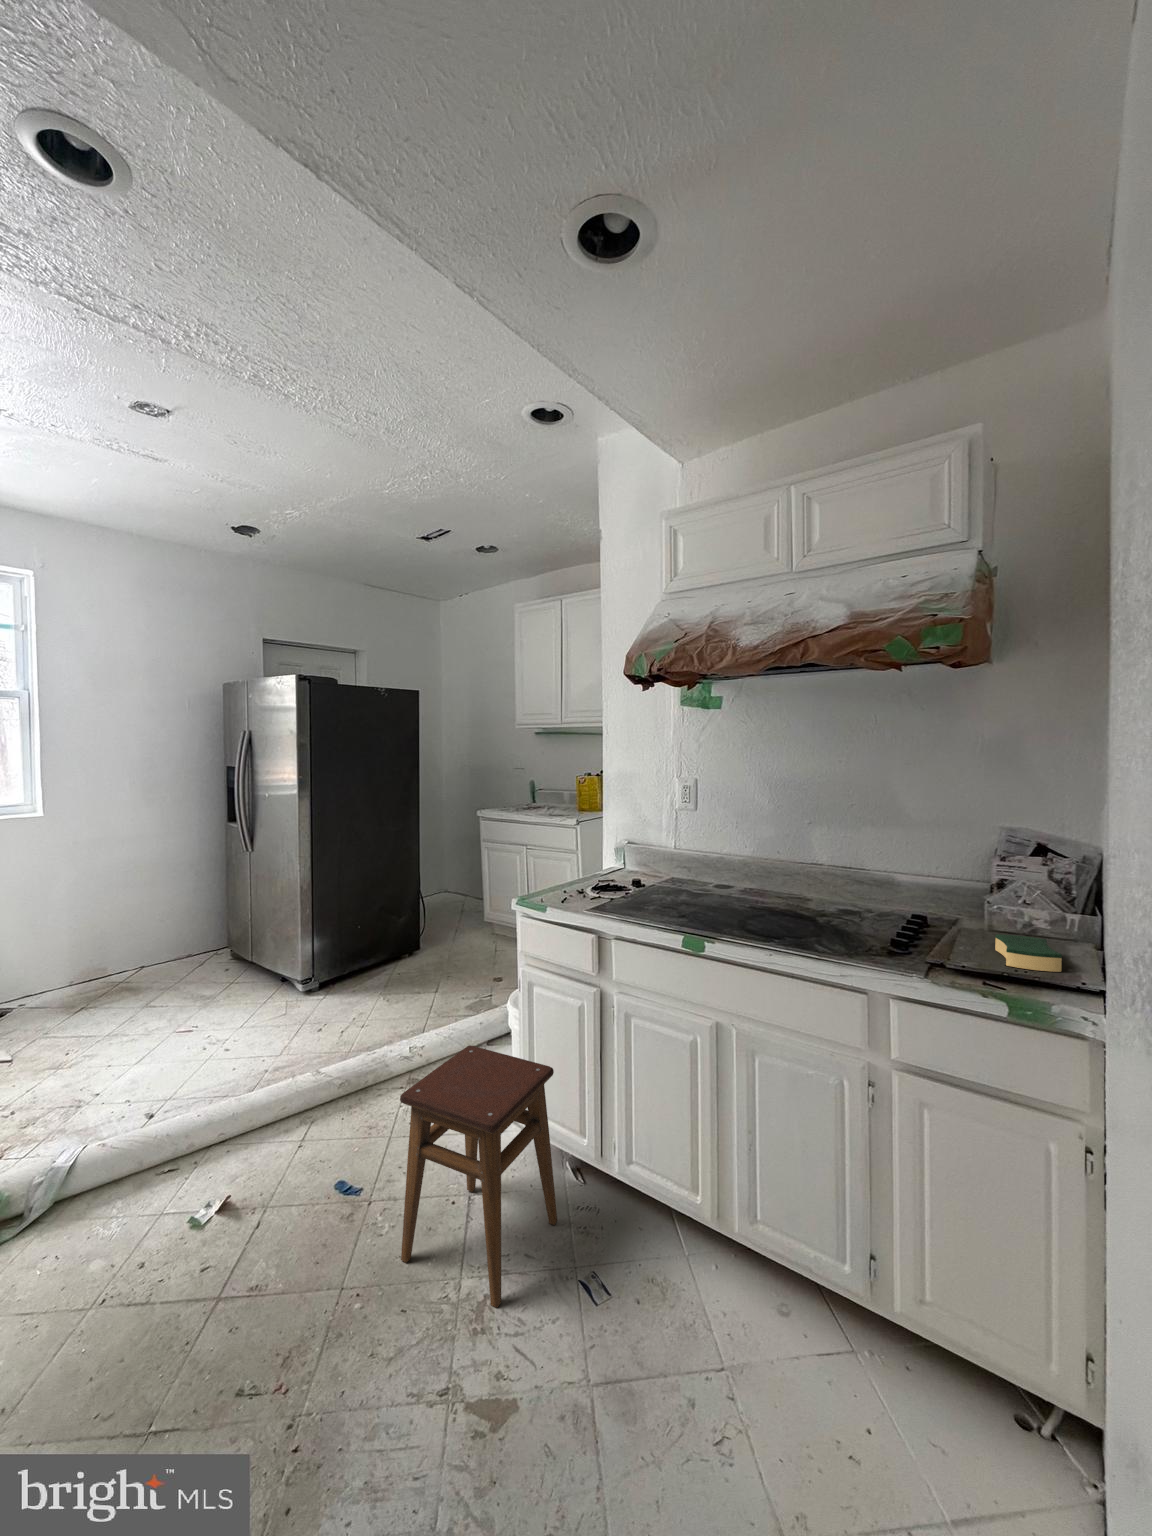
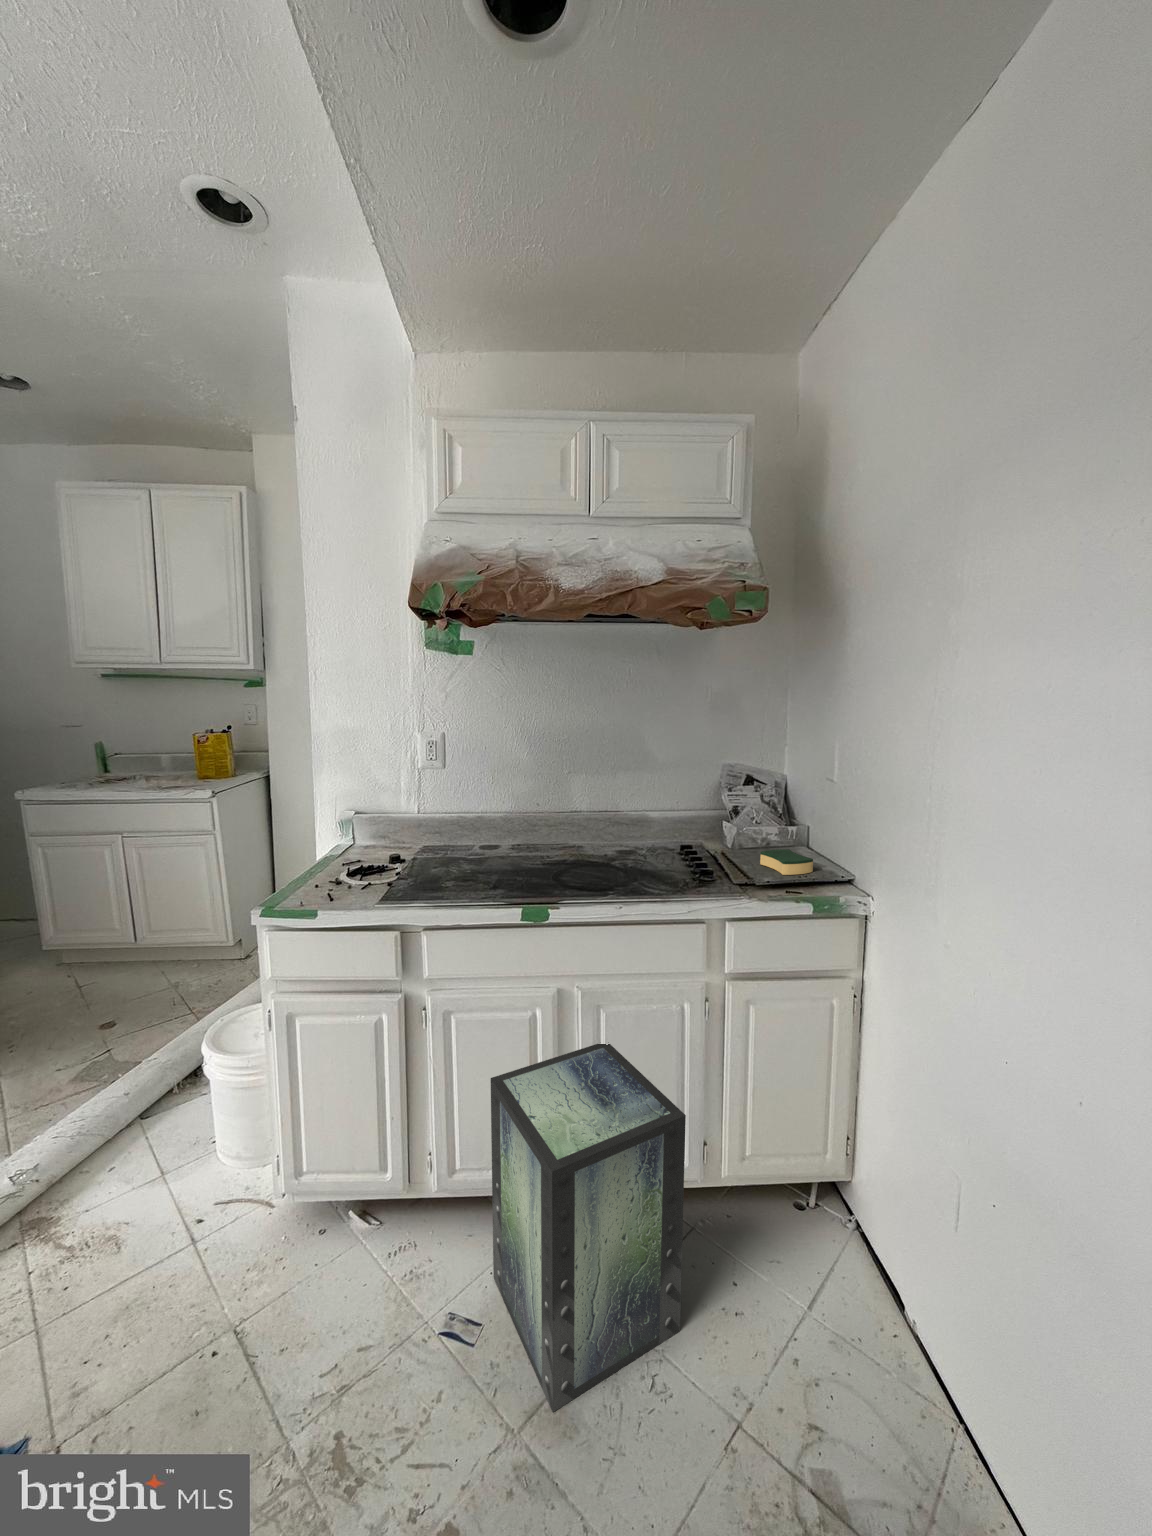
stool: present [400,1045,557,1308] -> none [156,1108,375,1489]
storage box: none [624,1079,779,1425] -> present [491,1044,686,1412]

